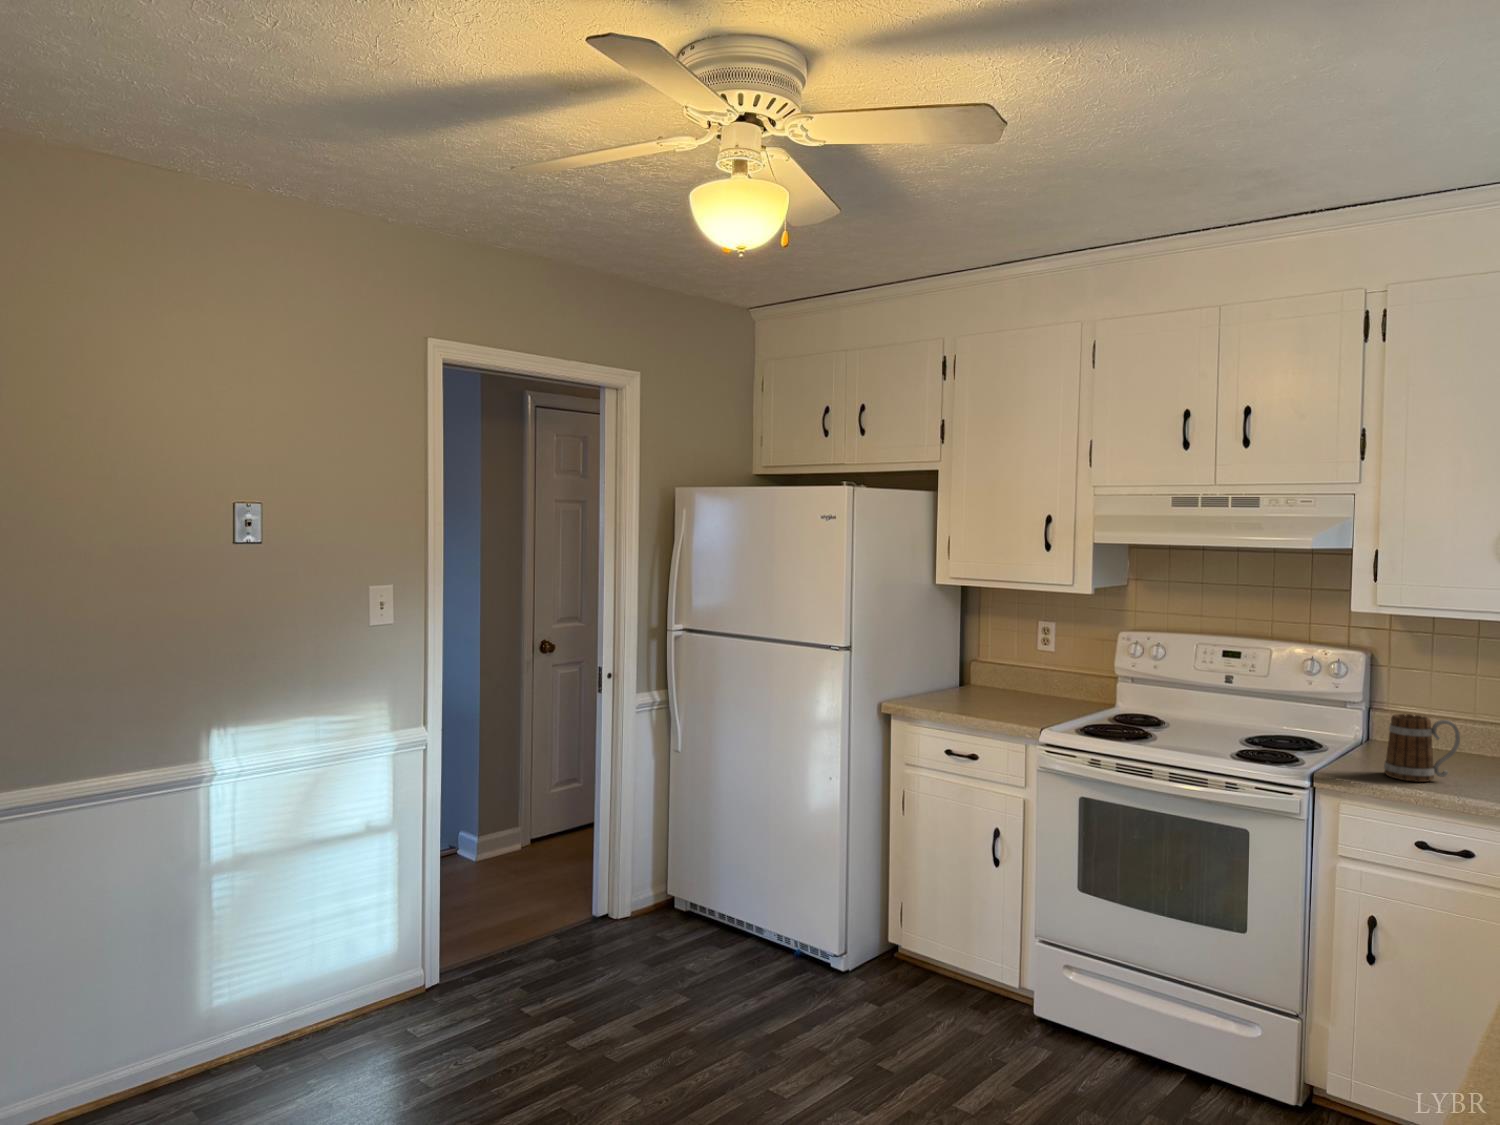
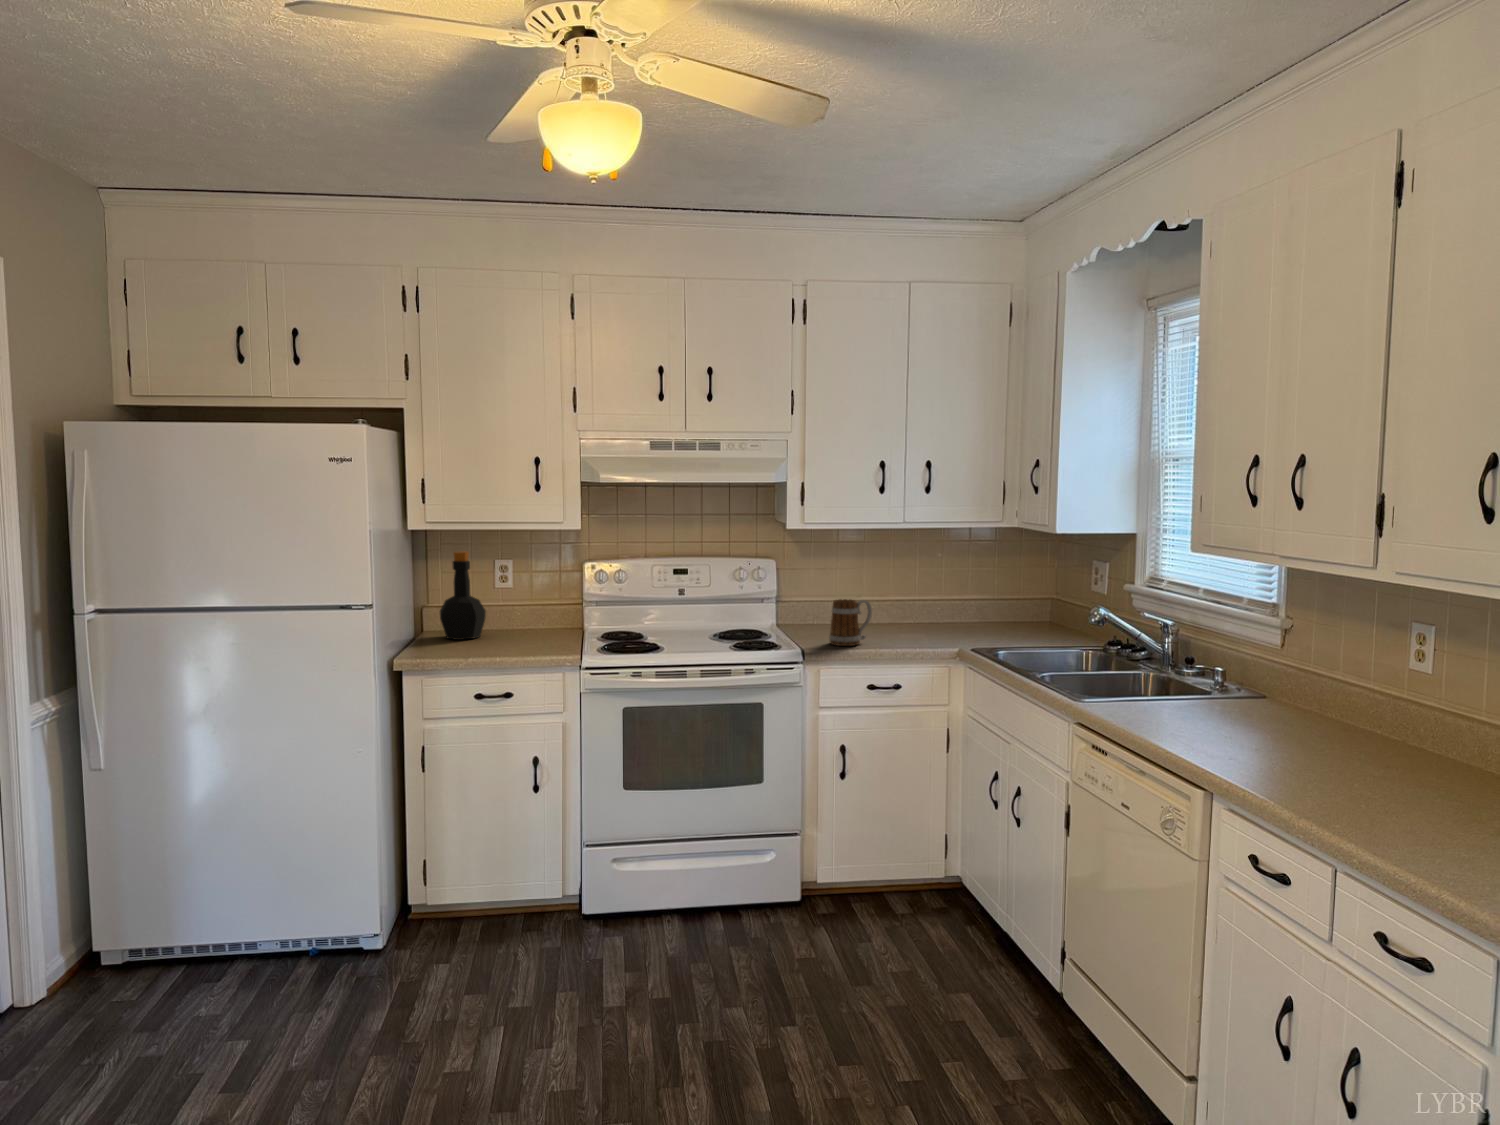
bottle: none [962,609,1012,698] -> present [440,551,486,640]

